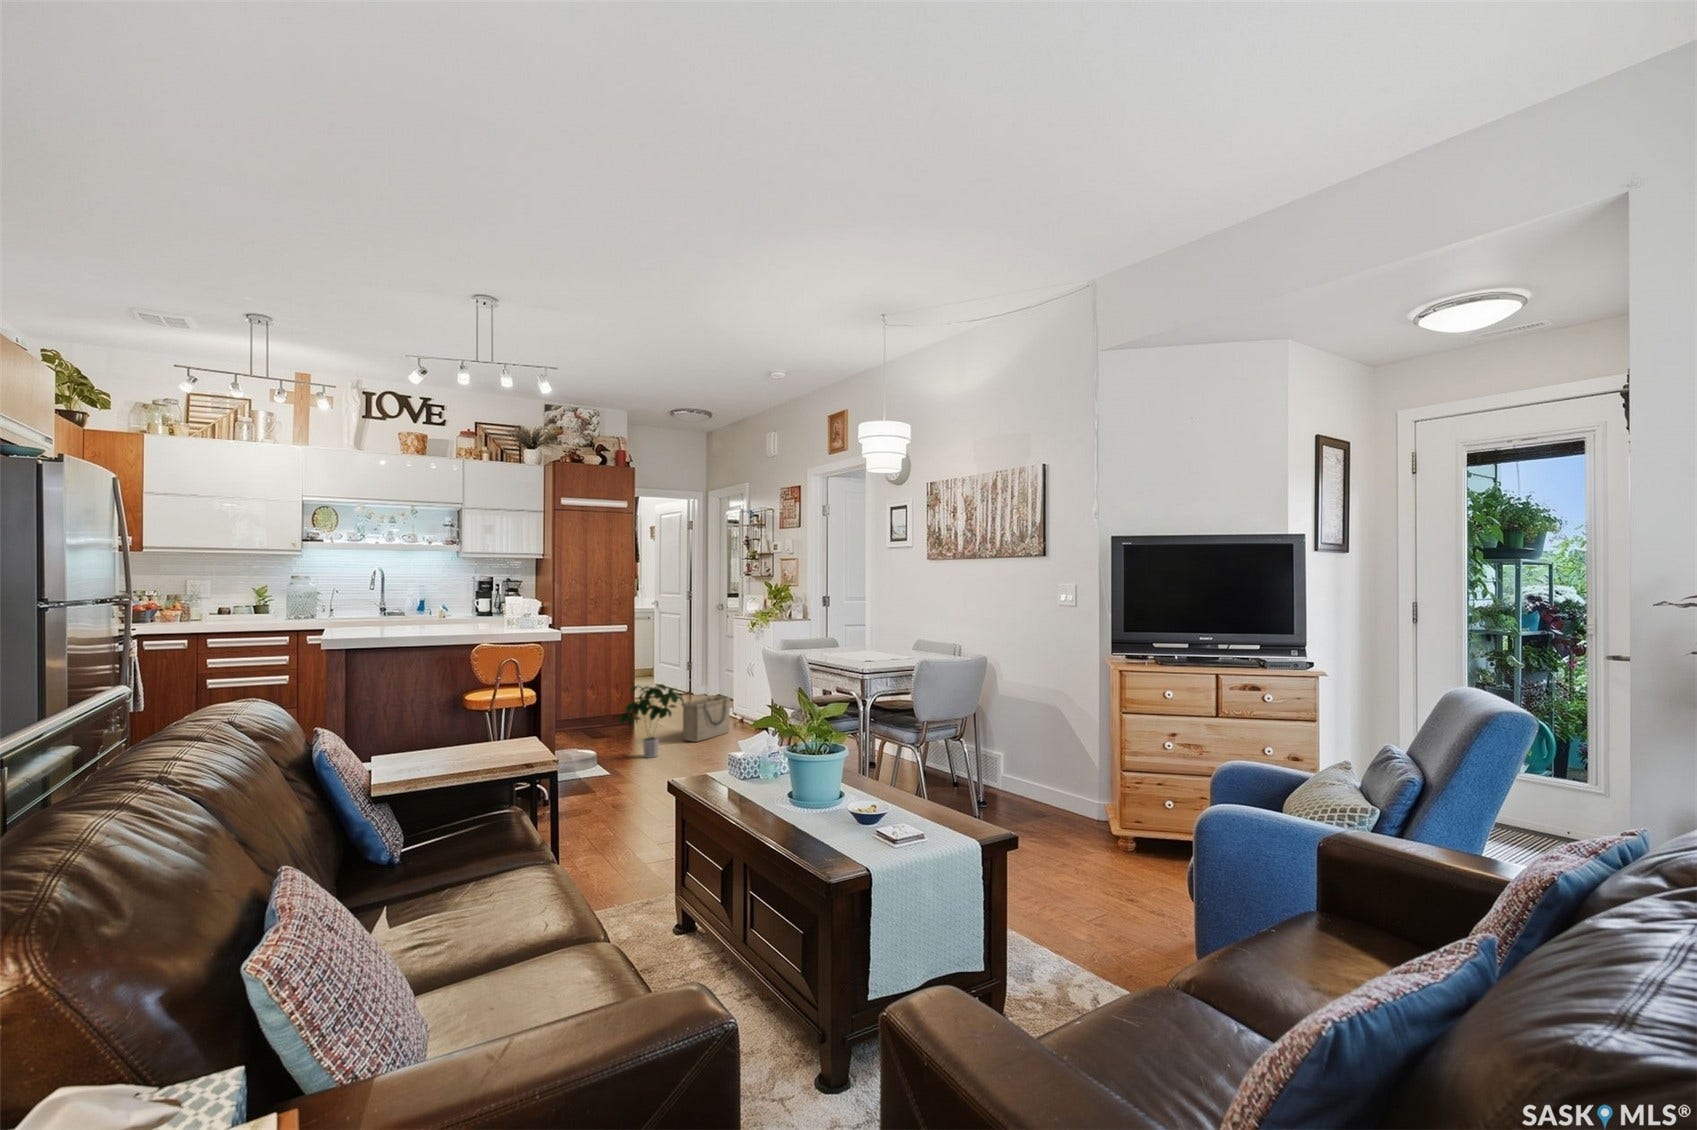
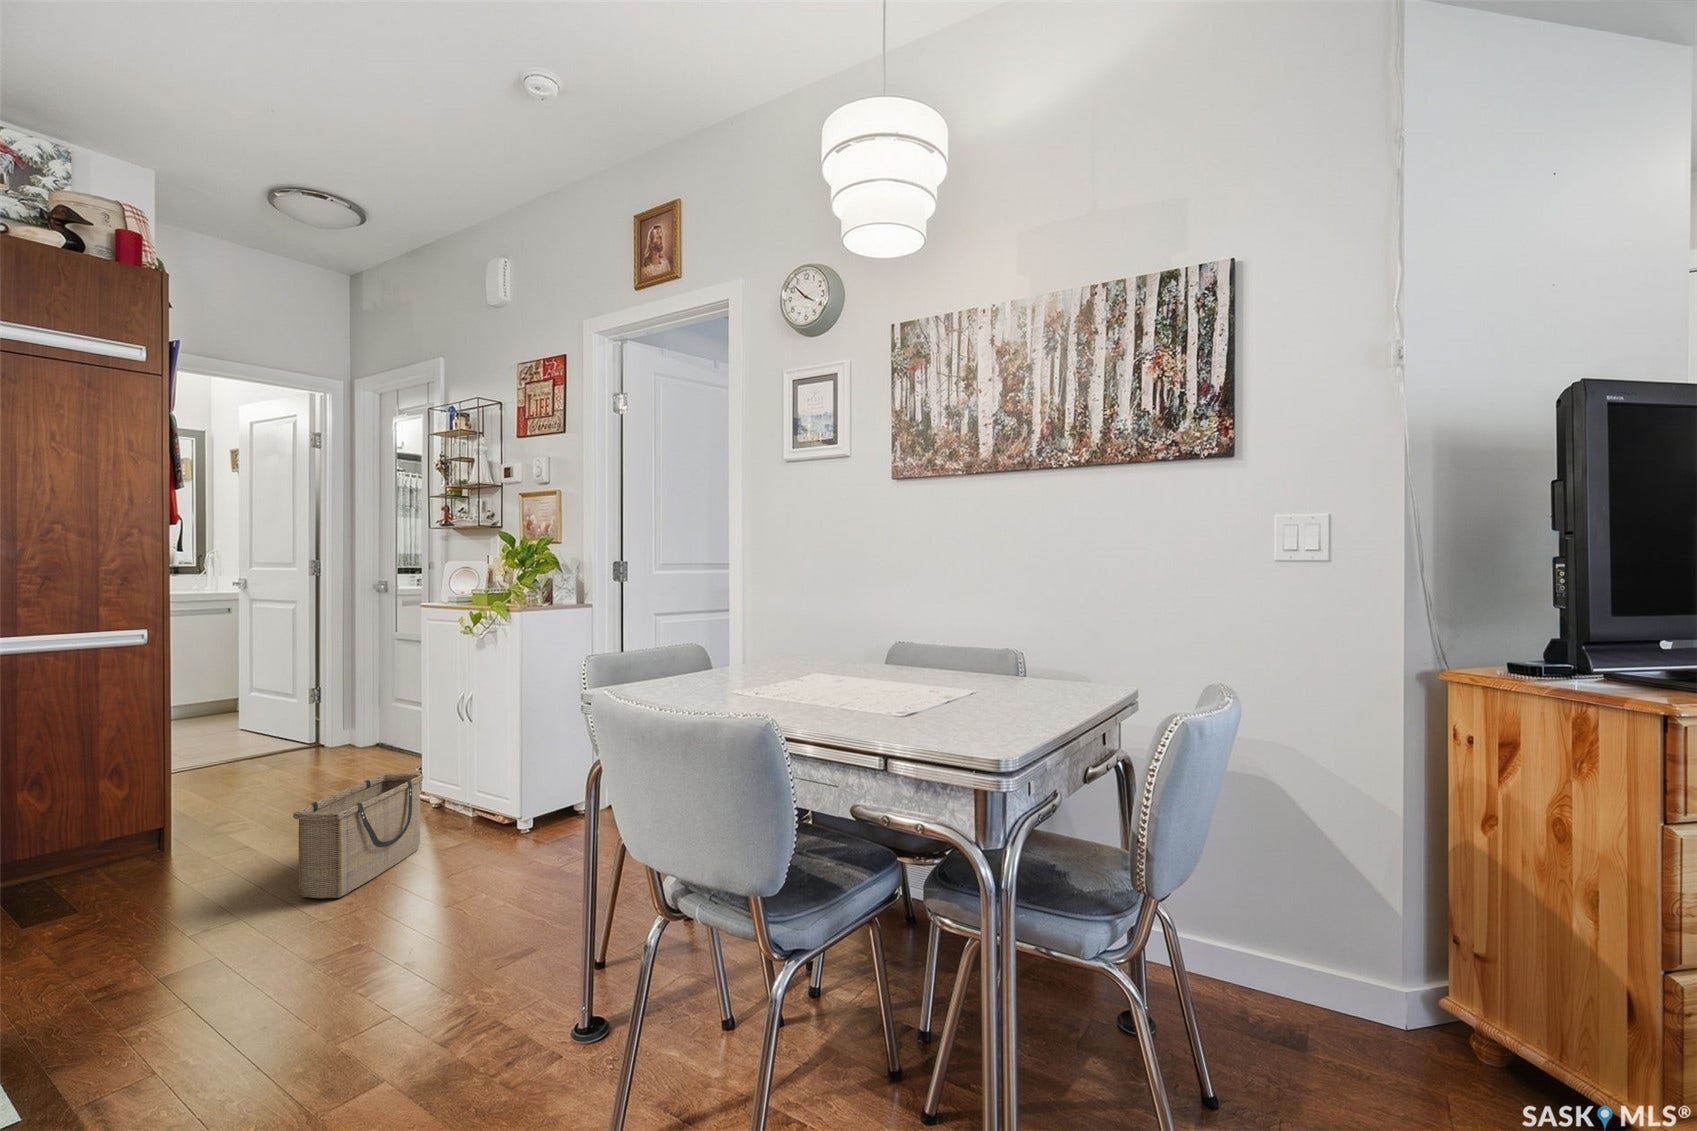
potted plant: present [620,684,684,758] -> none [64,789,300,1000]

